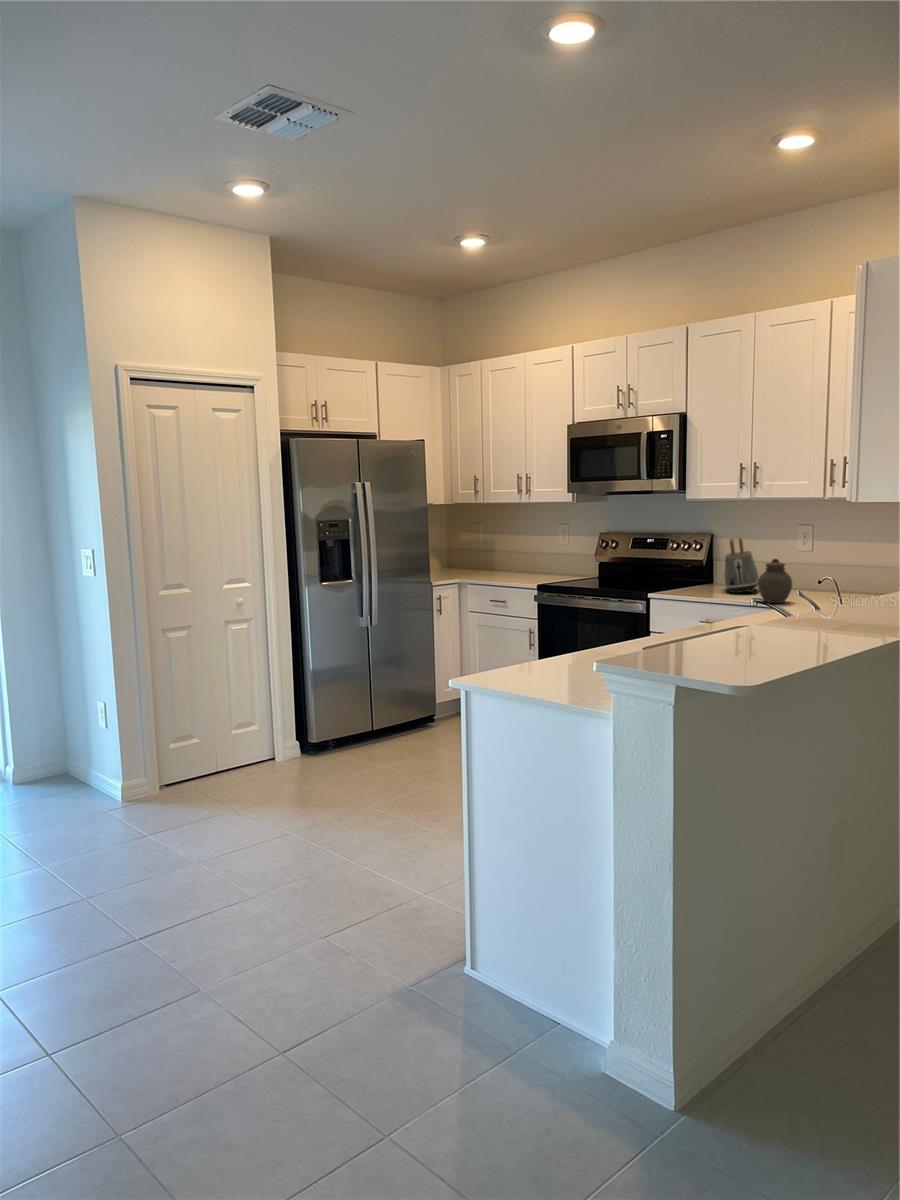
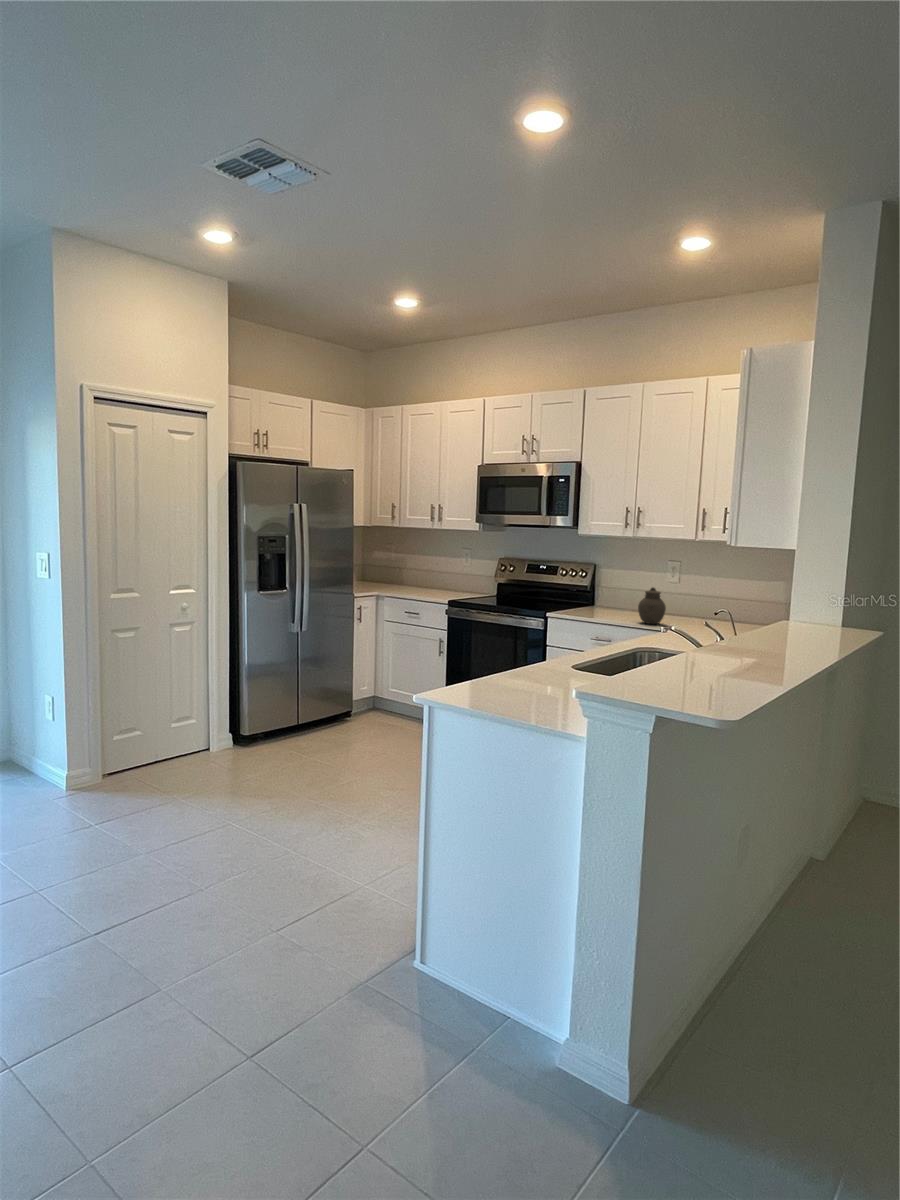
toaster: present [724,537,758,593] -> none [607,568,635,615]

